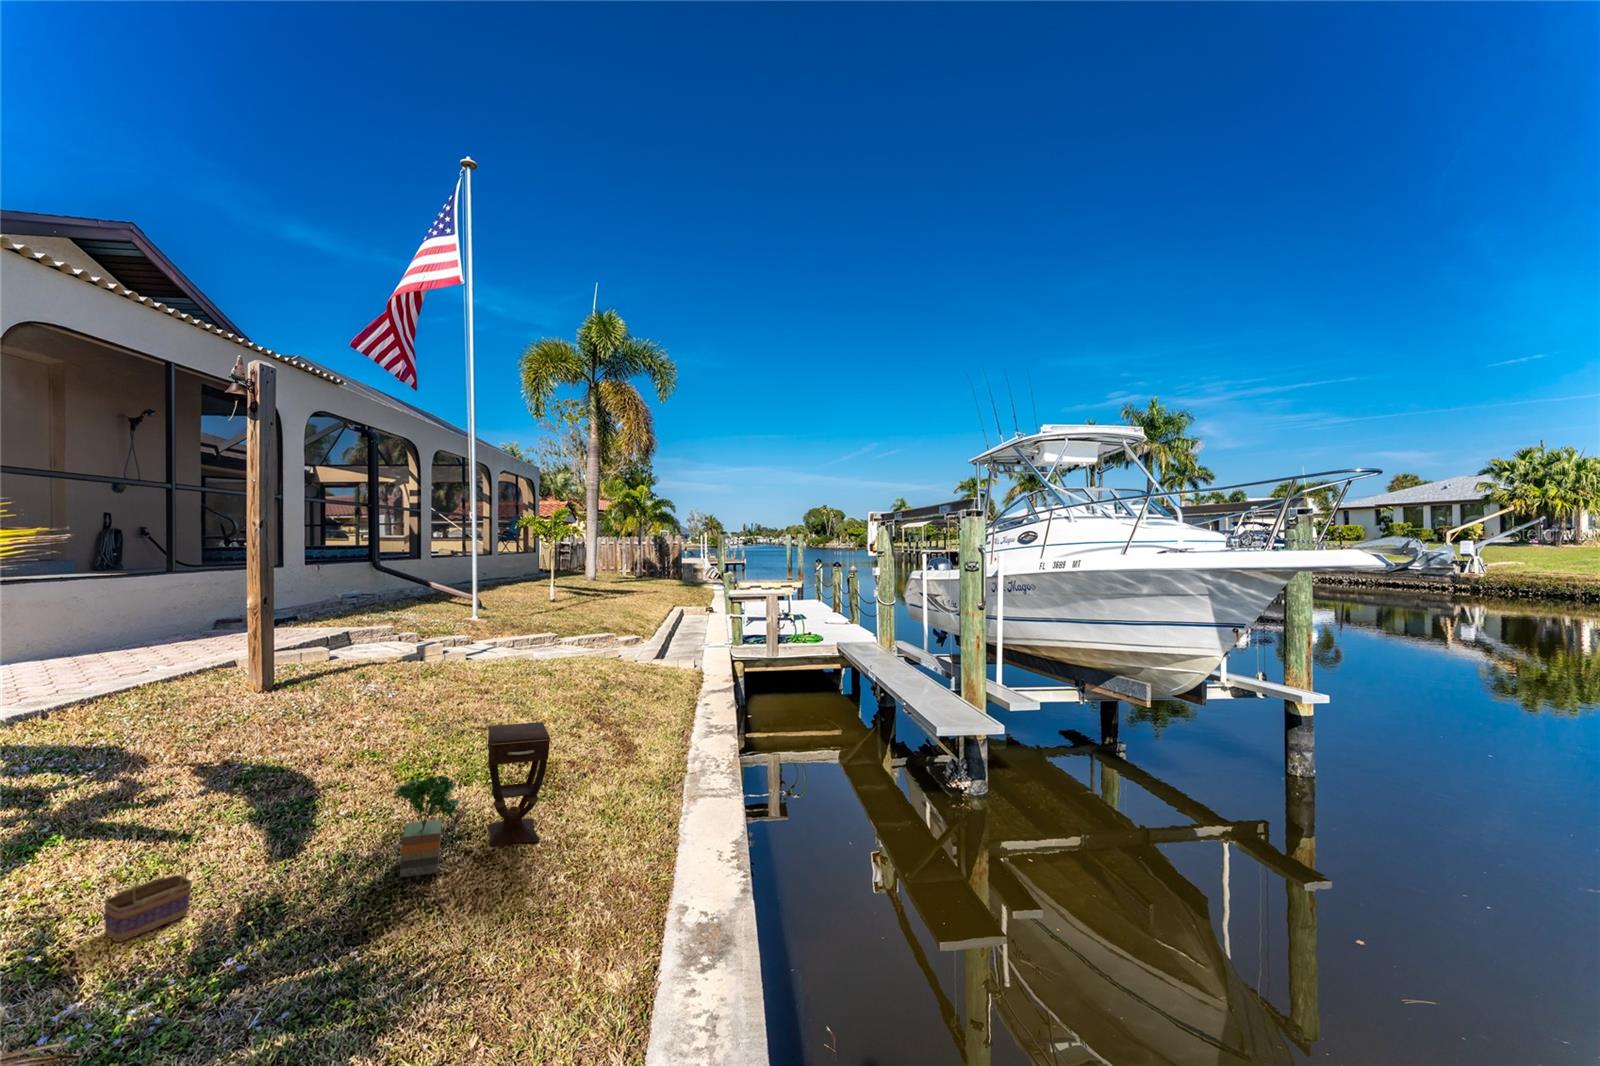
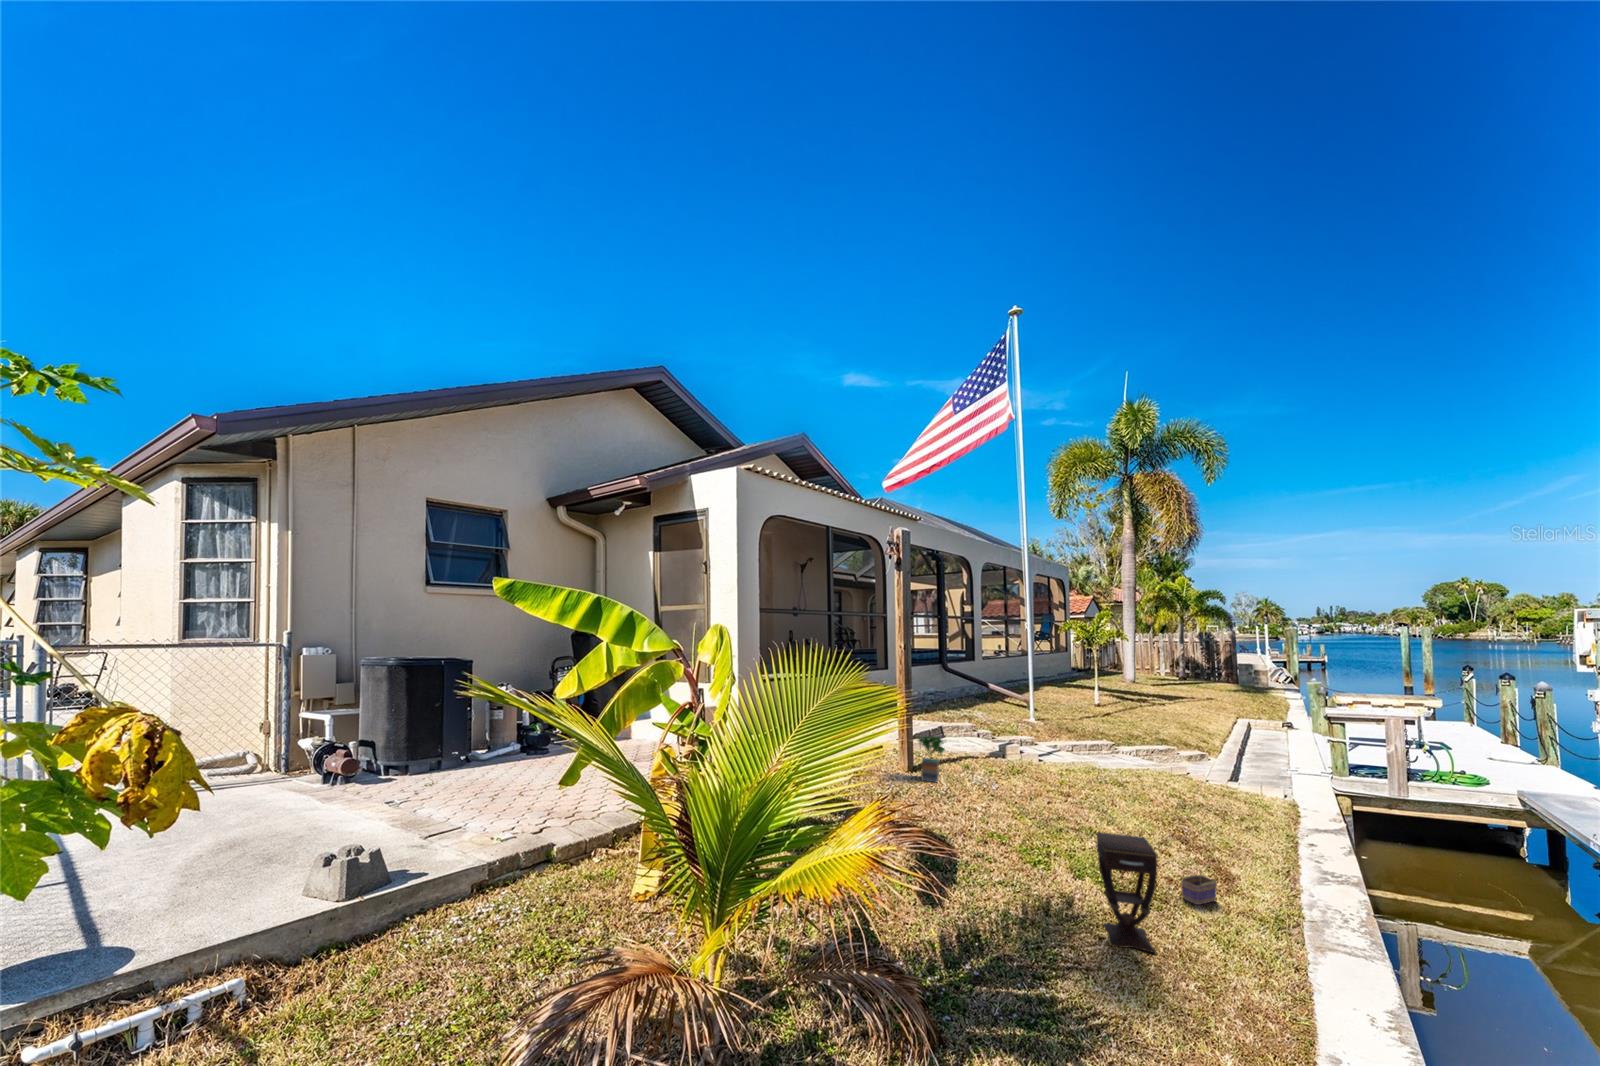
potted tree: present [394,775,460,877] -> present [919,736,945,782]
basket: present [104,852,192,942] -> present [1181,863,1217,905]

